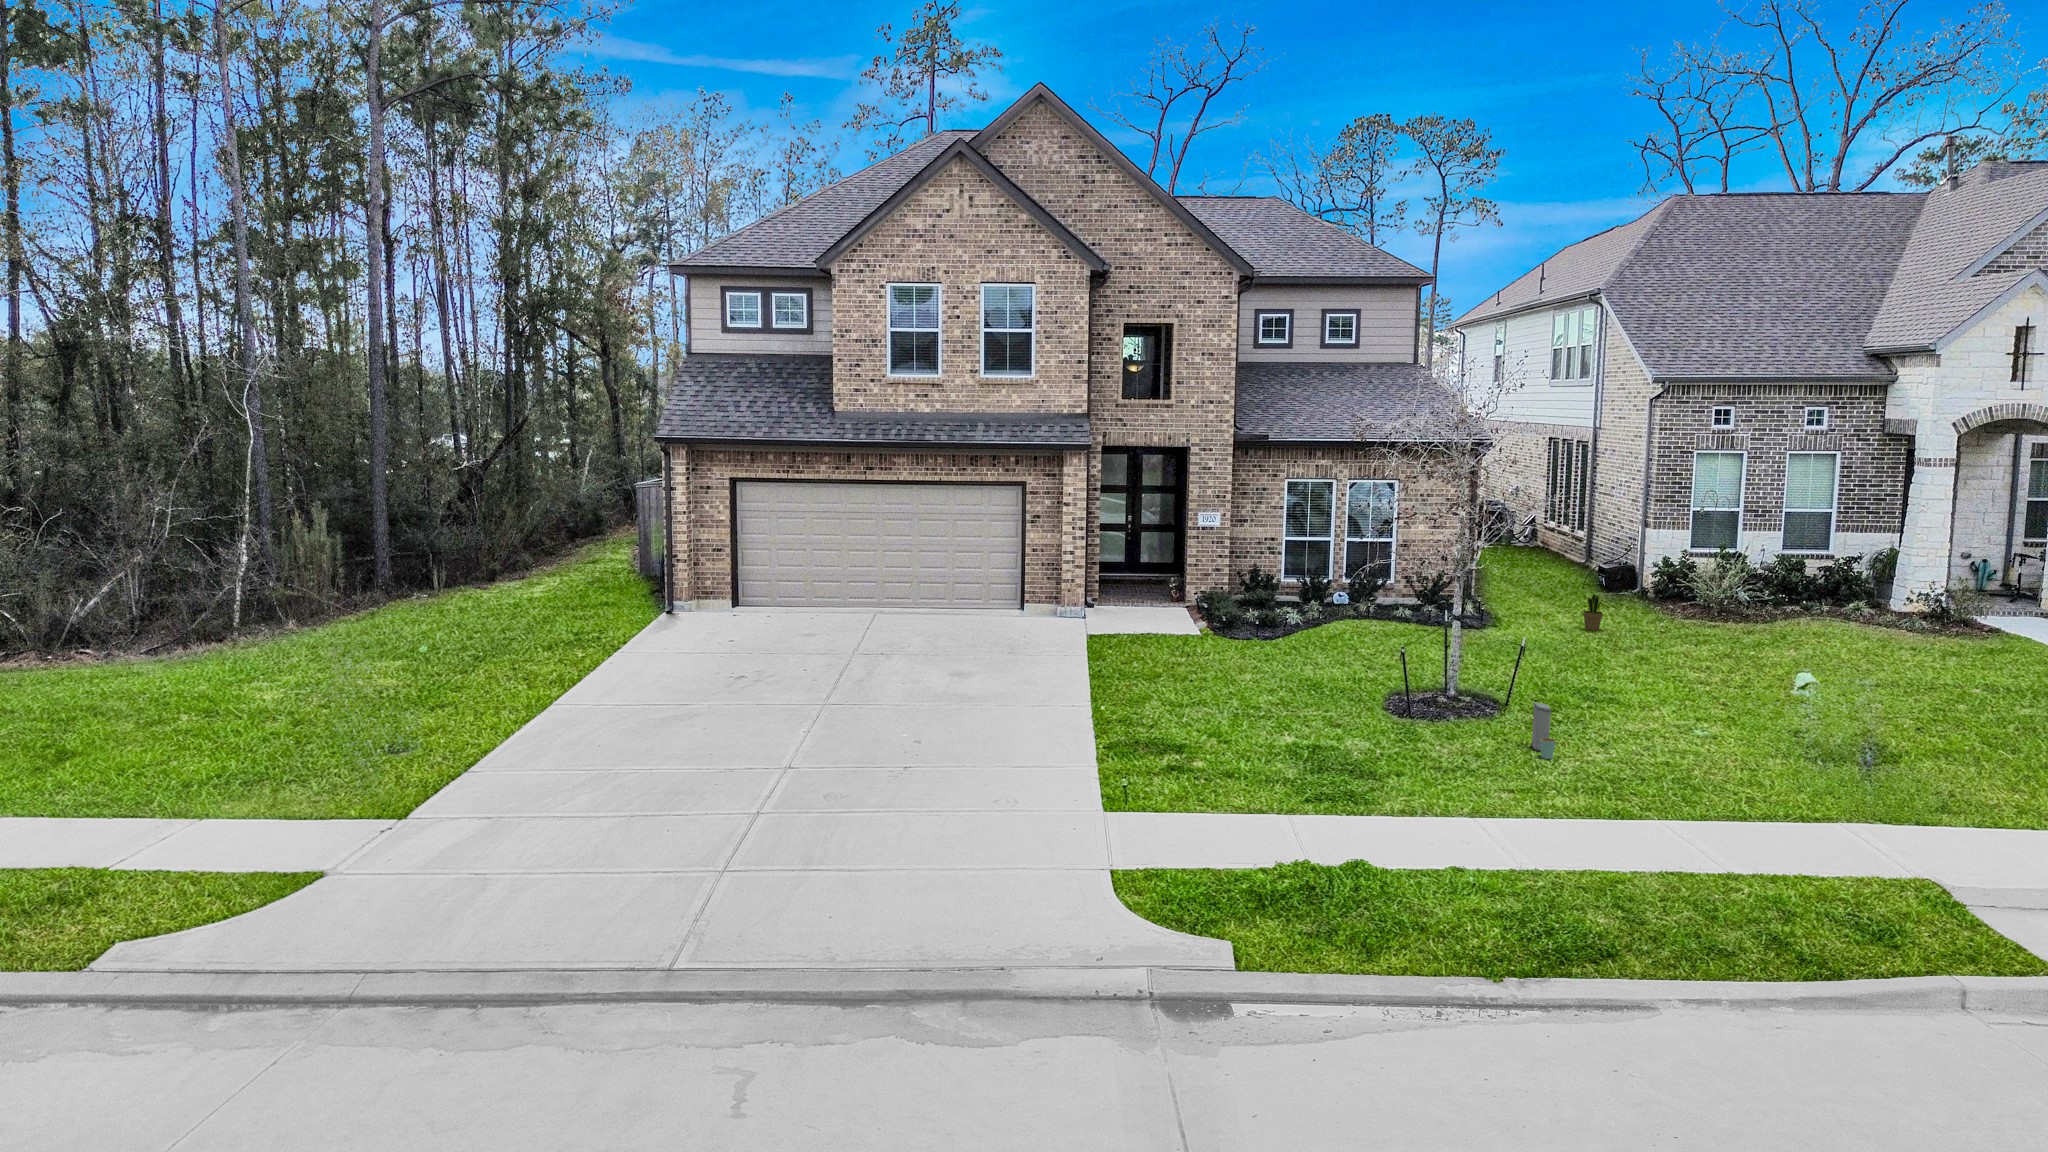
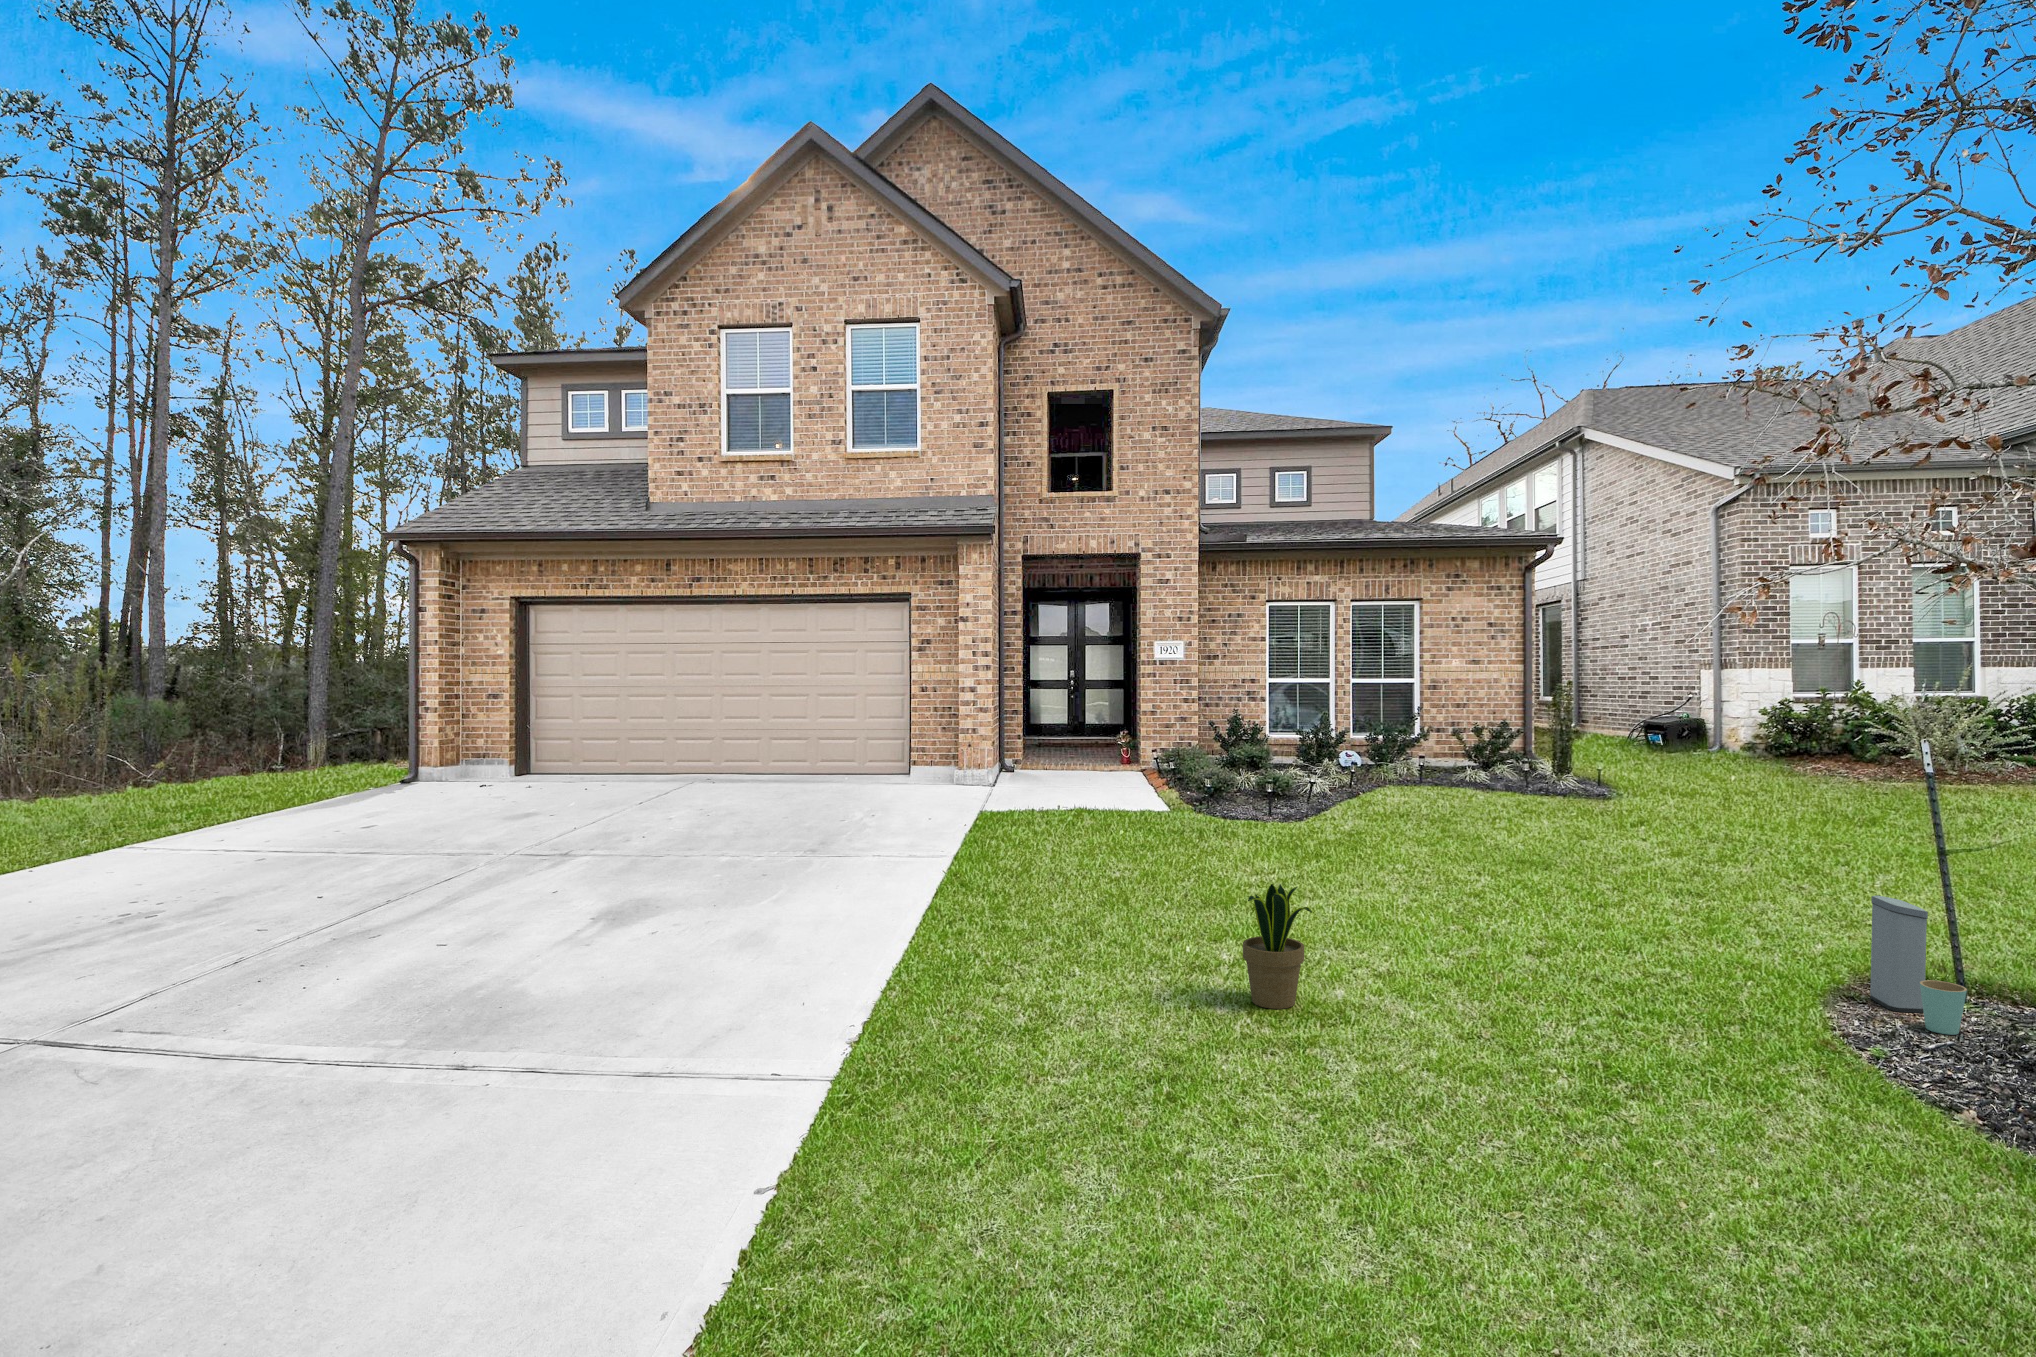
potted plant: present [1583,594,1606,631] -> present [1243,884,1312,1009]

